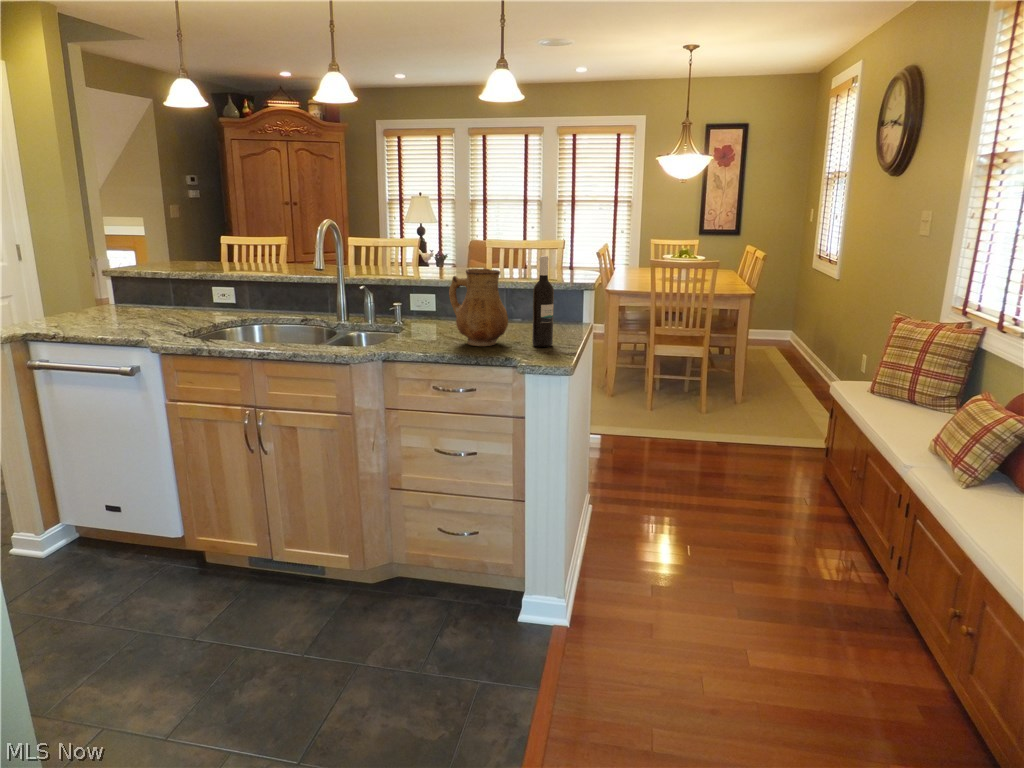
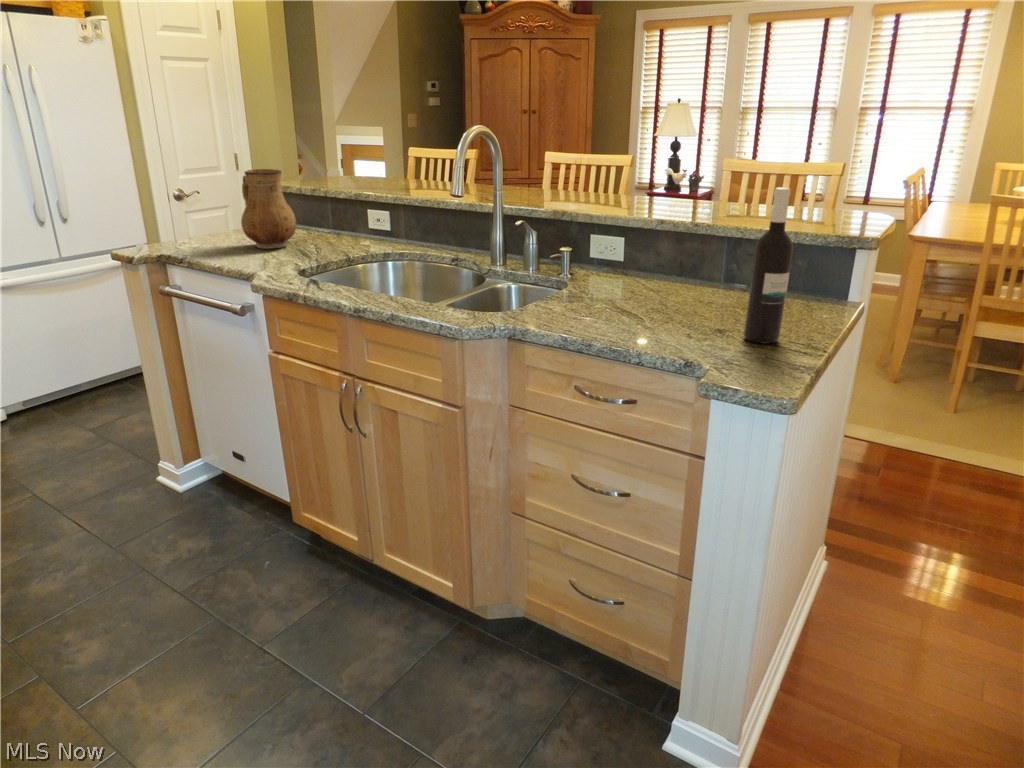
ceramic pitcher: present [449,269,508,346] -> present [241,169,296,249]

